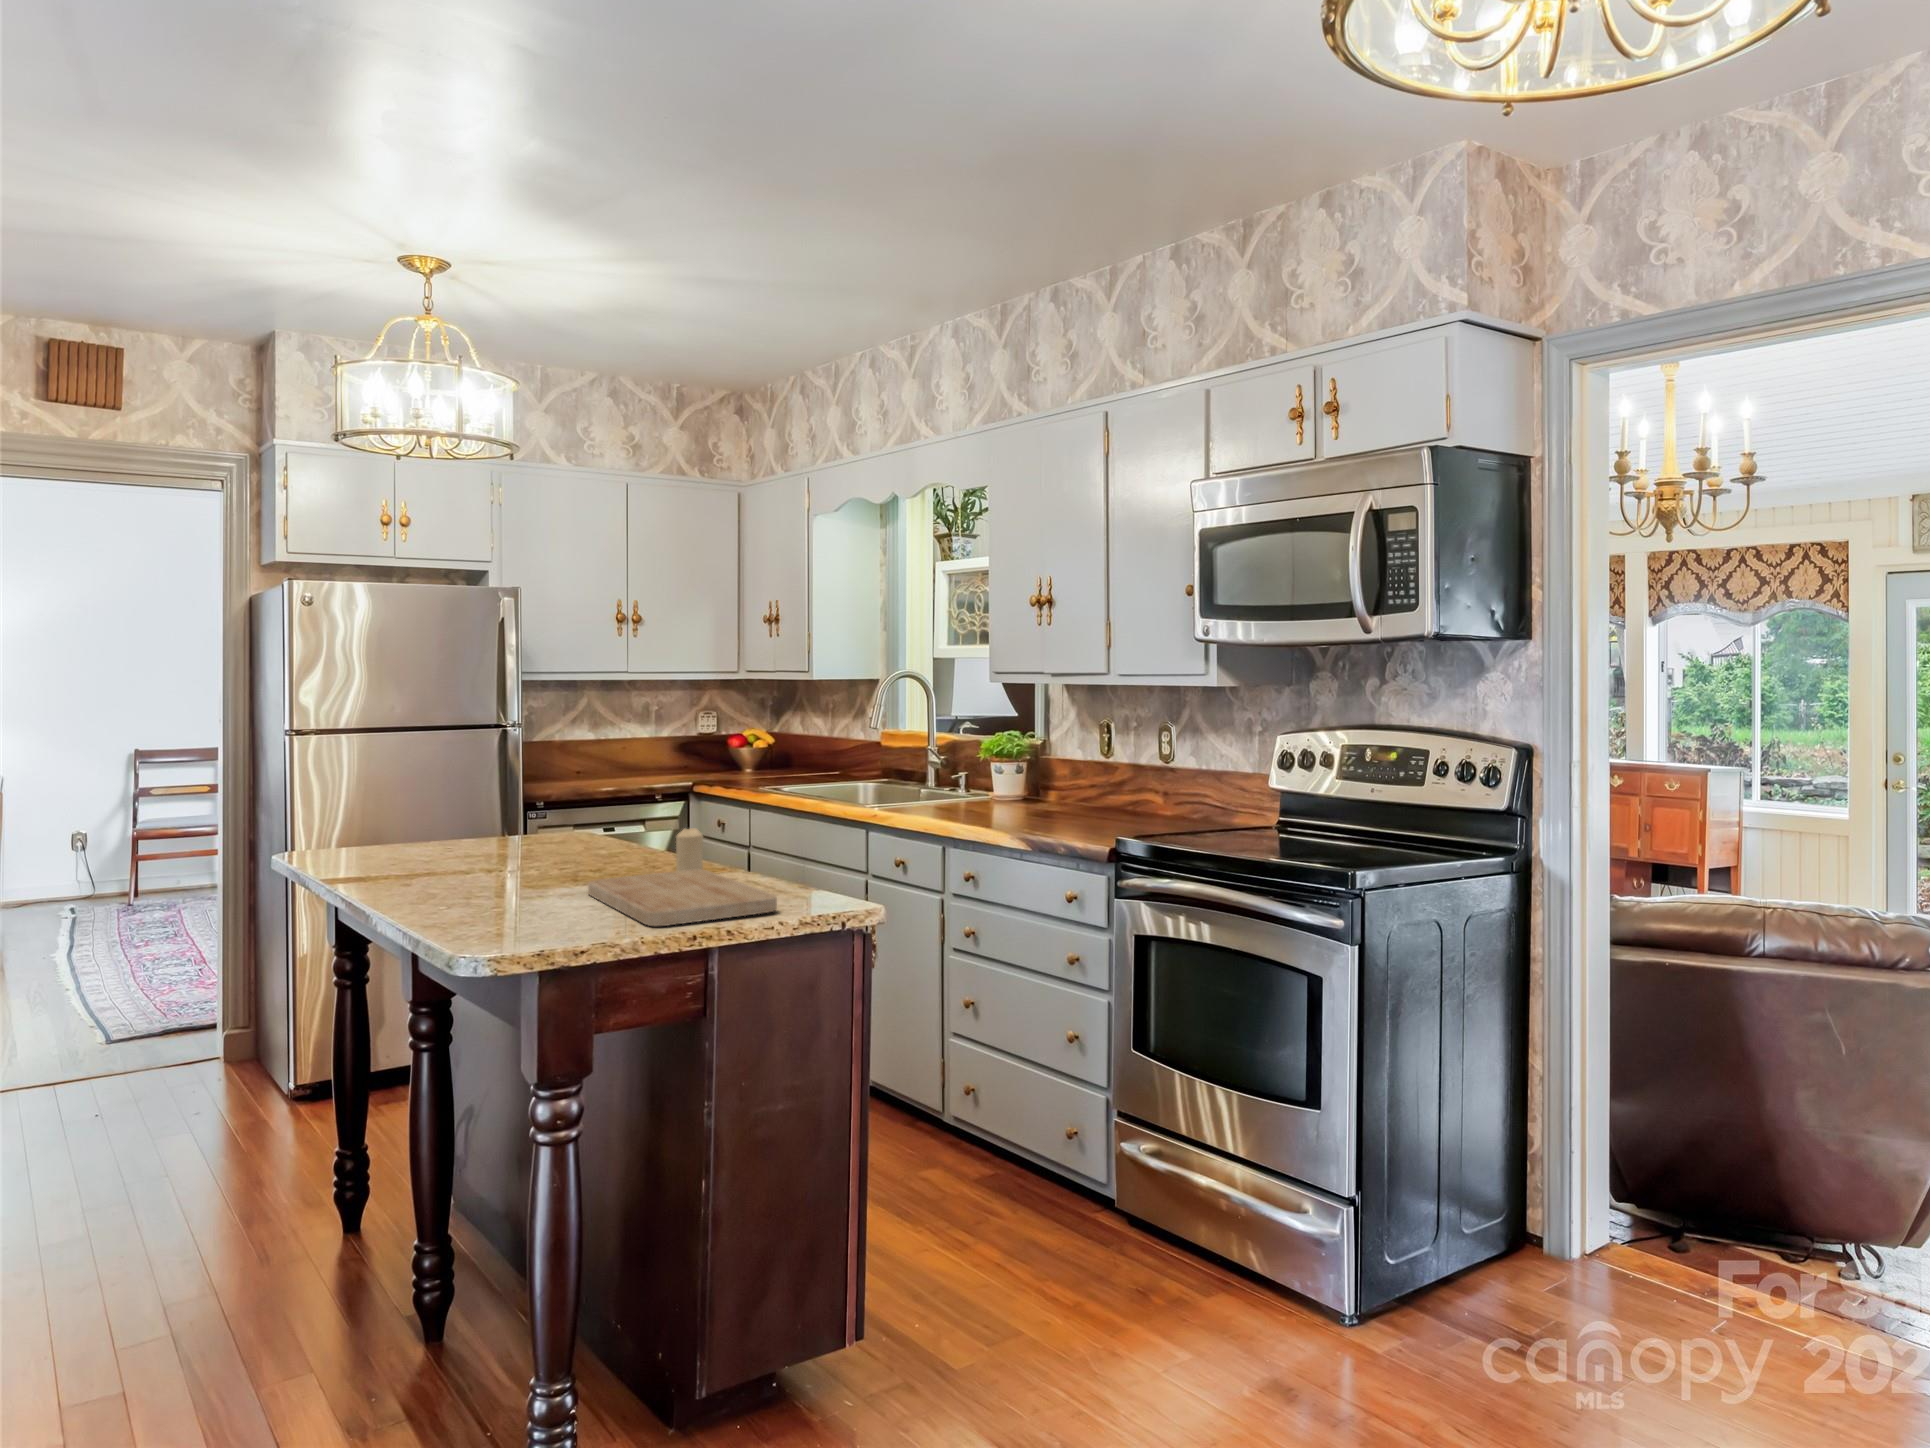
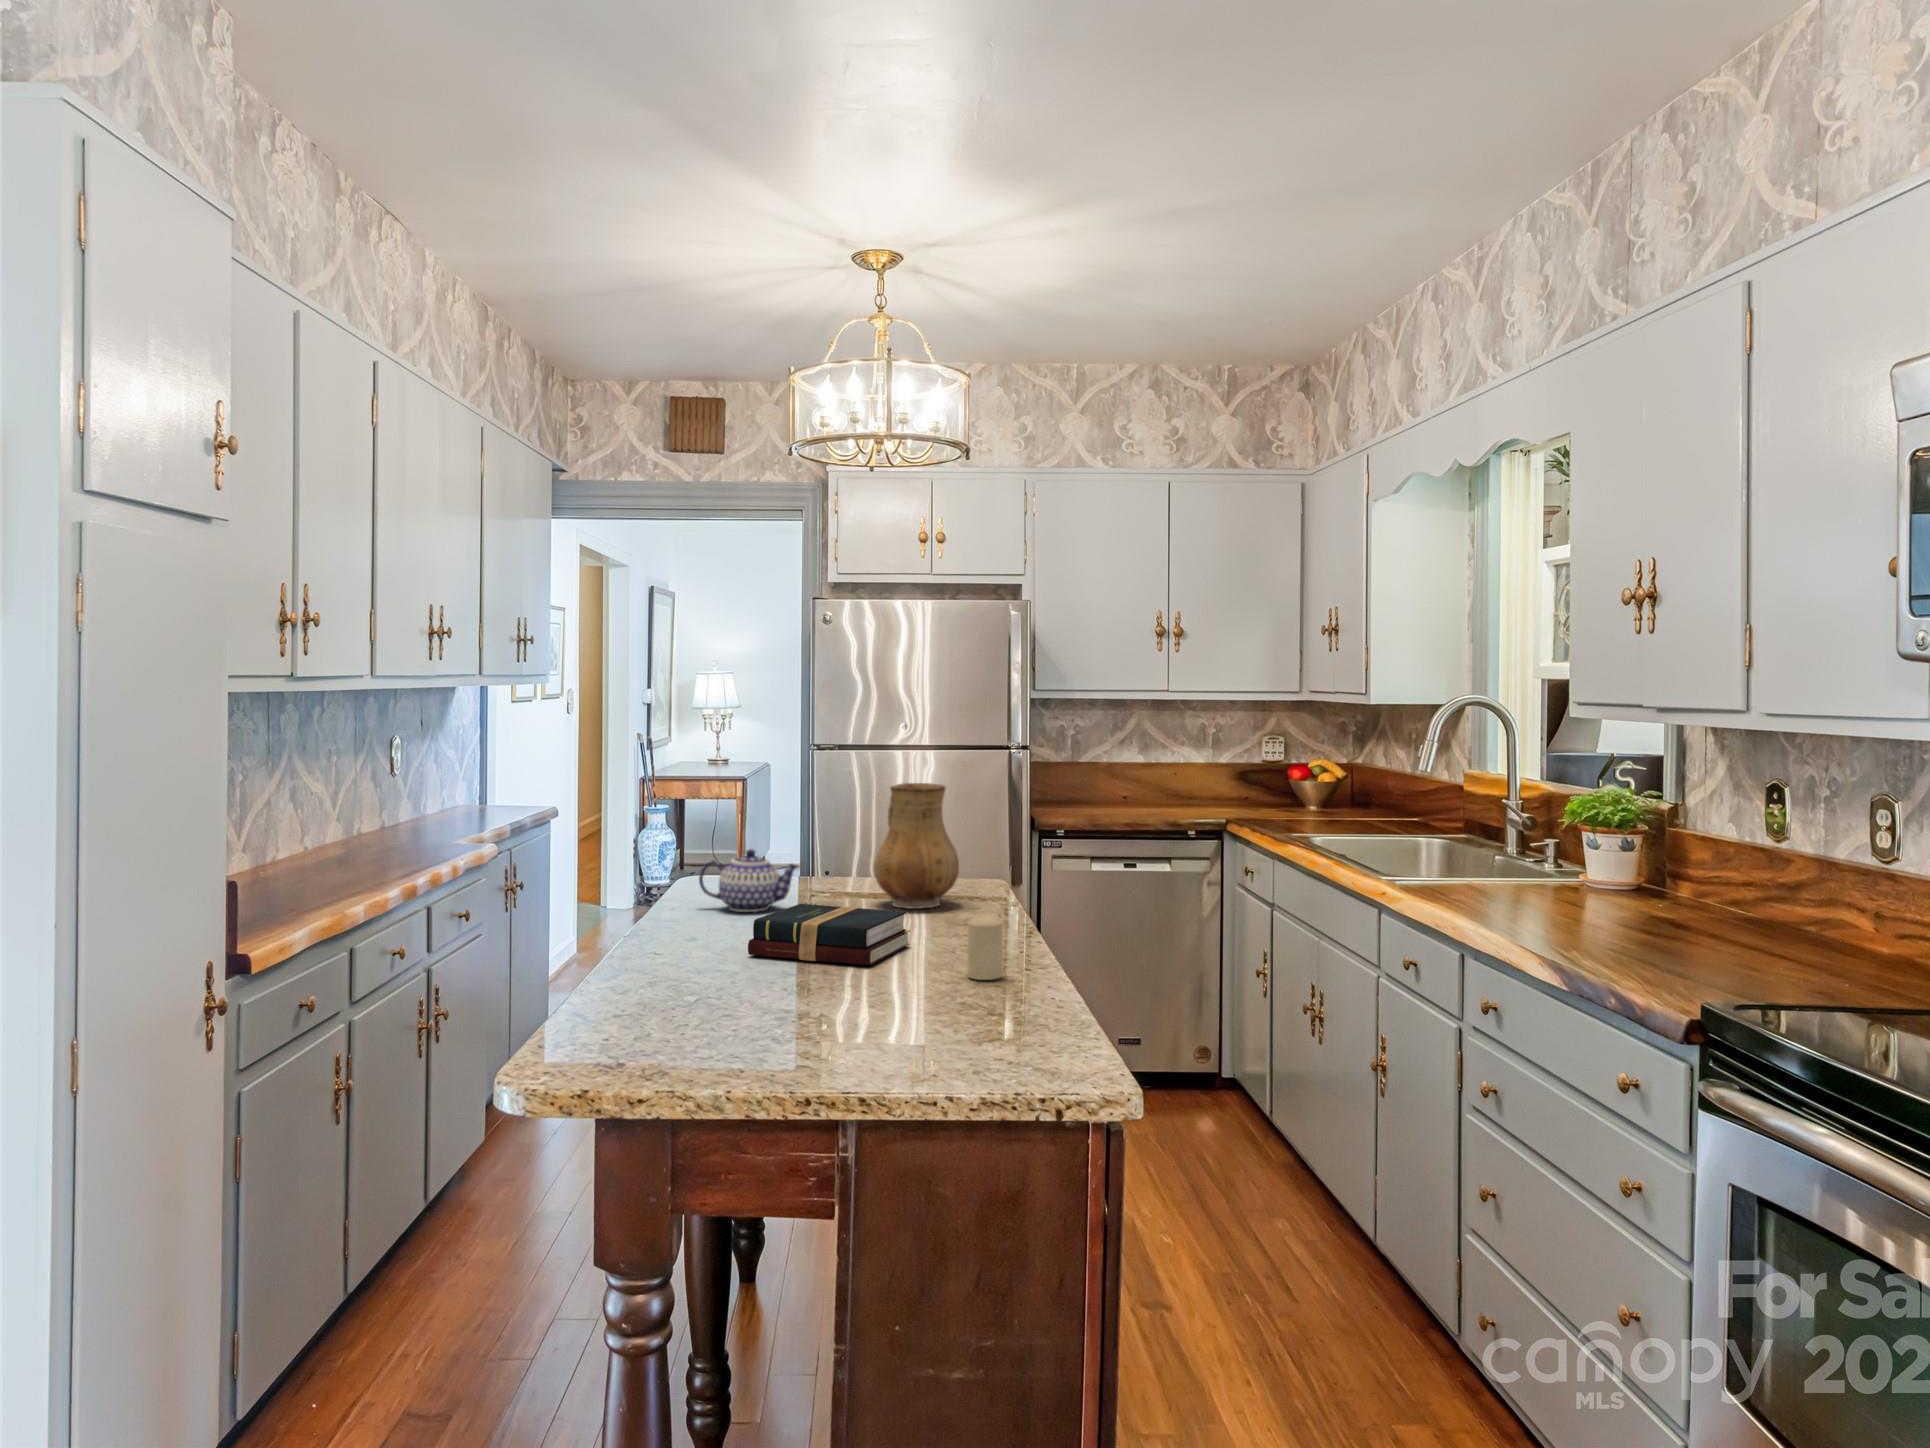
ceramic pitcher: none [507,745,583,848] -> present [874,783,959,909]
teapot: none [351,808,448,863] -> present [699,850,798,912]
hardback book: none [480,840,597,883] -> present [748,904,910,965]
cutting board: present [588,870,777,926] -> none [775,974,981,1073]

